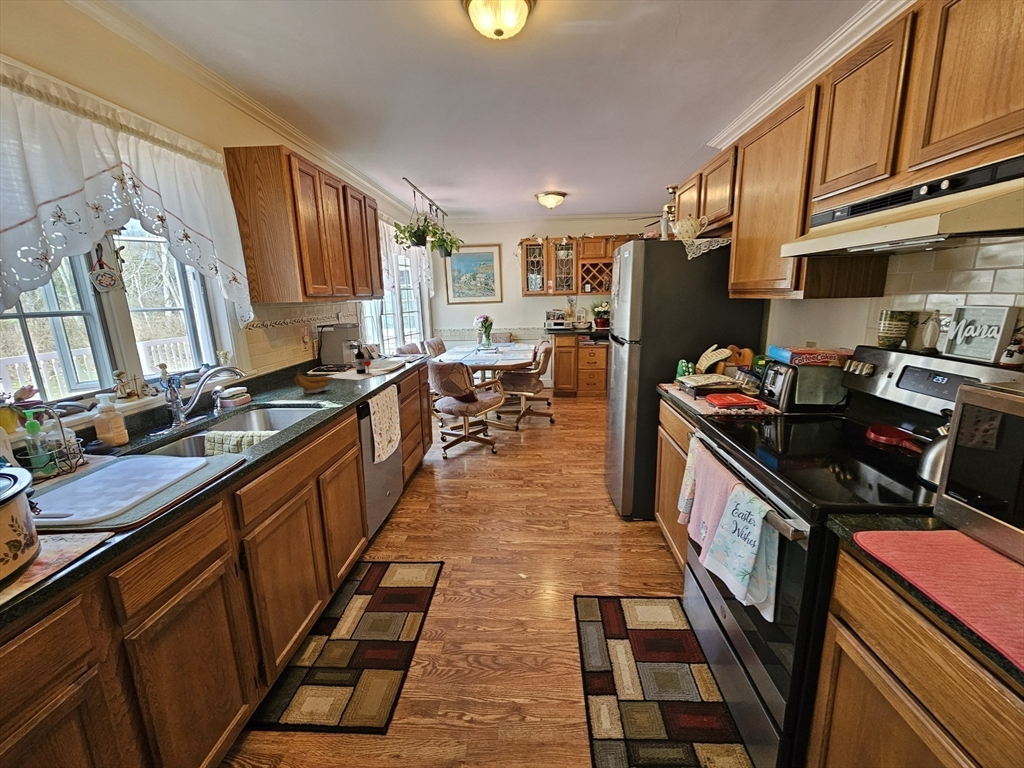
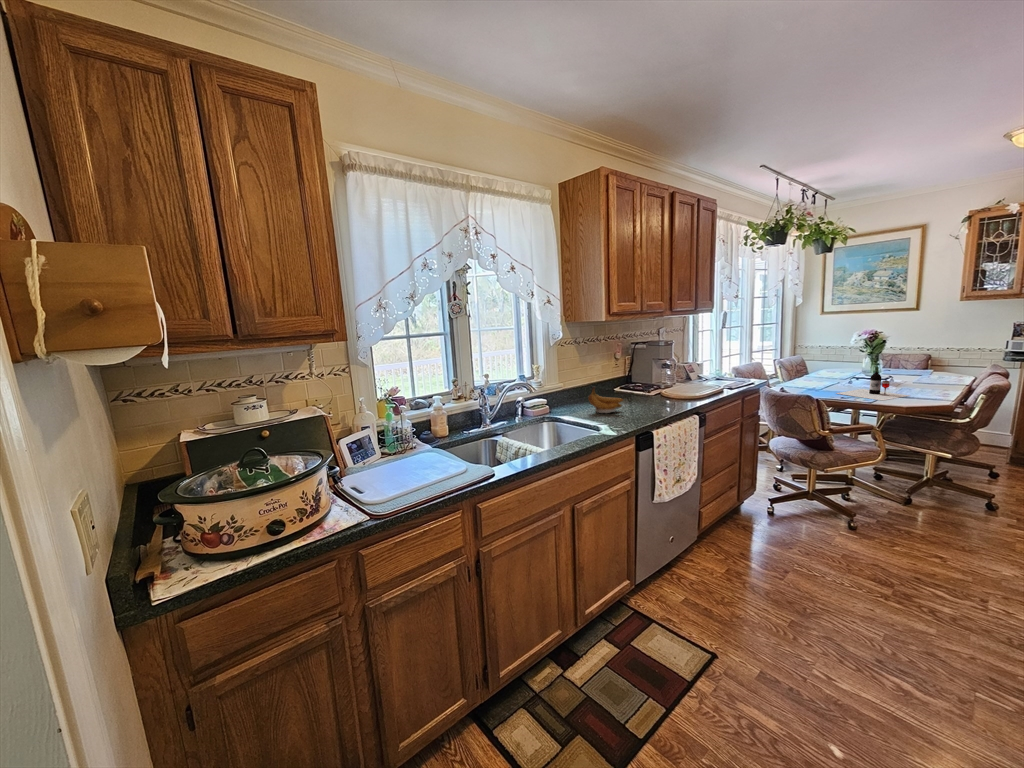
wine bottle: present [327,344,388,380] -> present [836,367,909,400]

